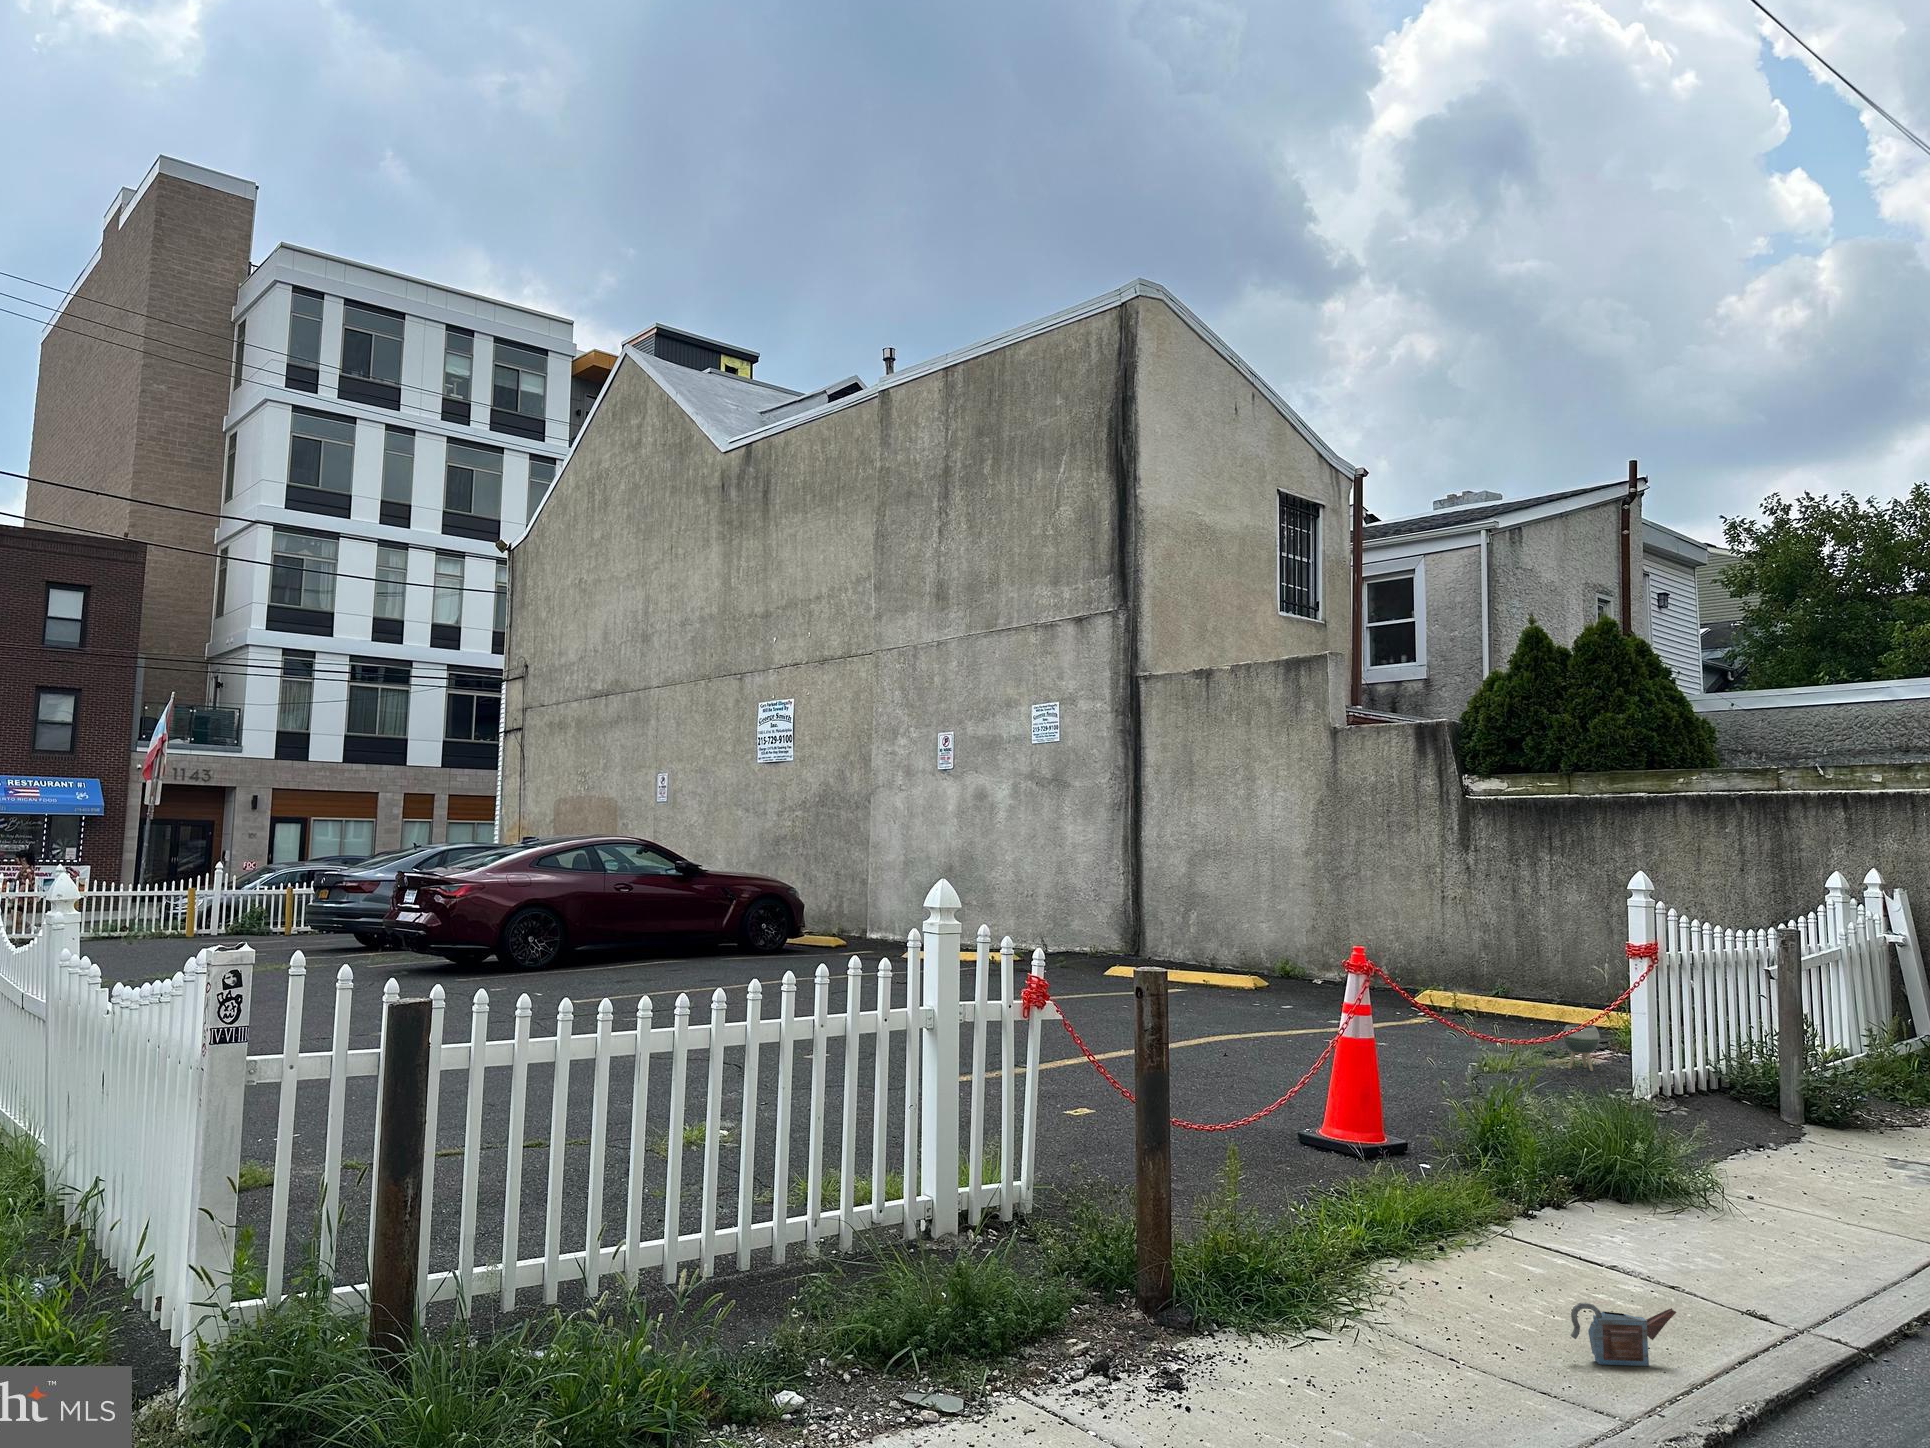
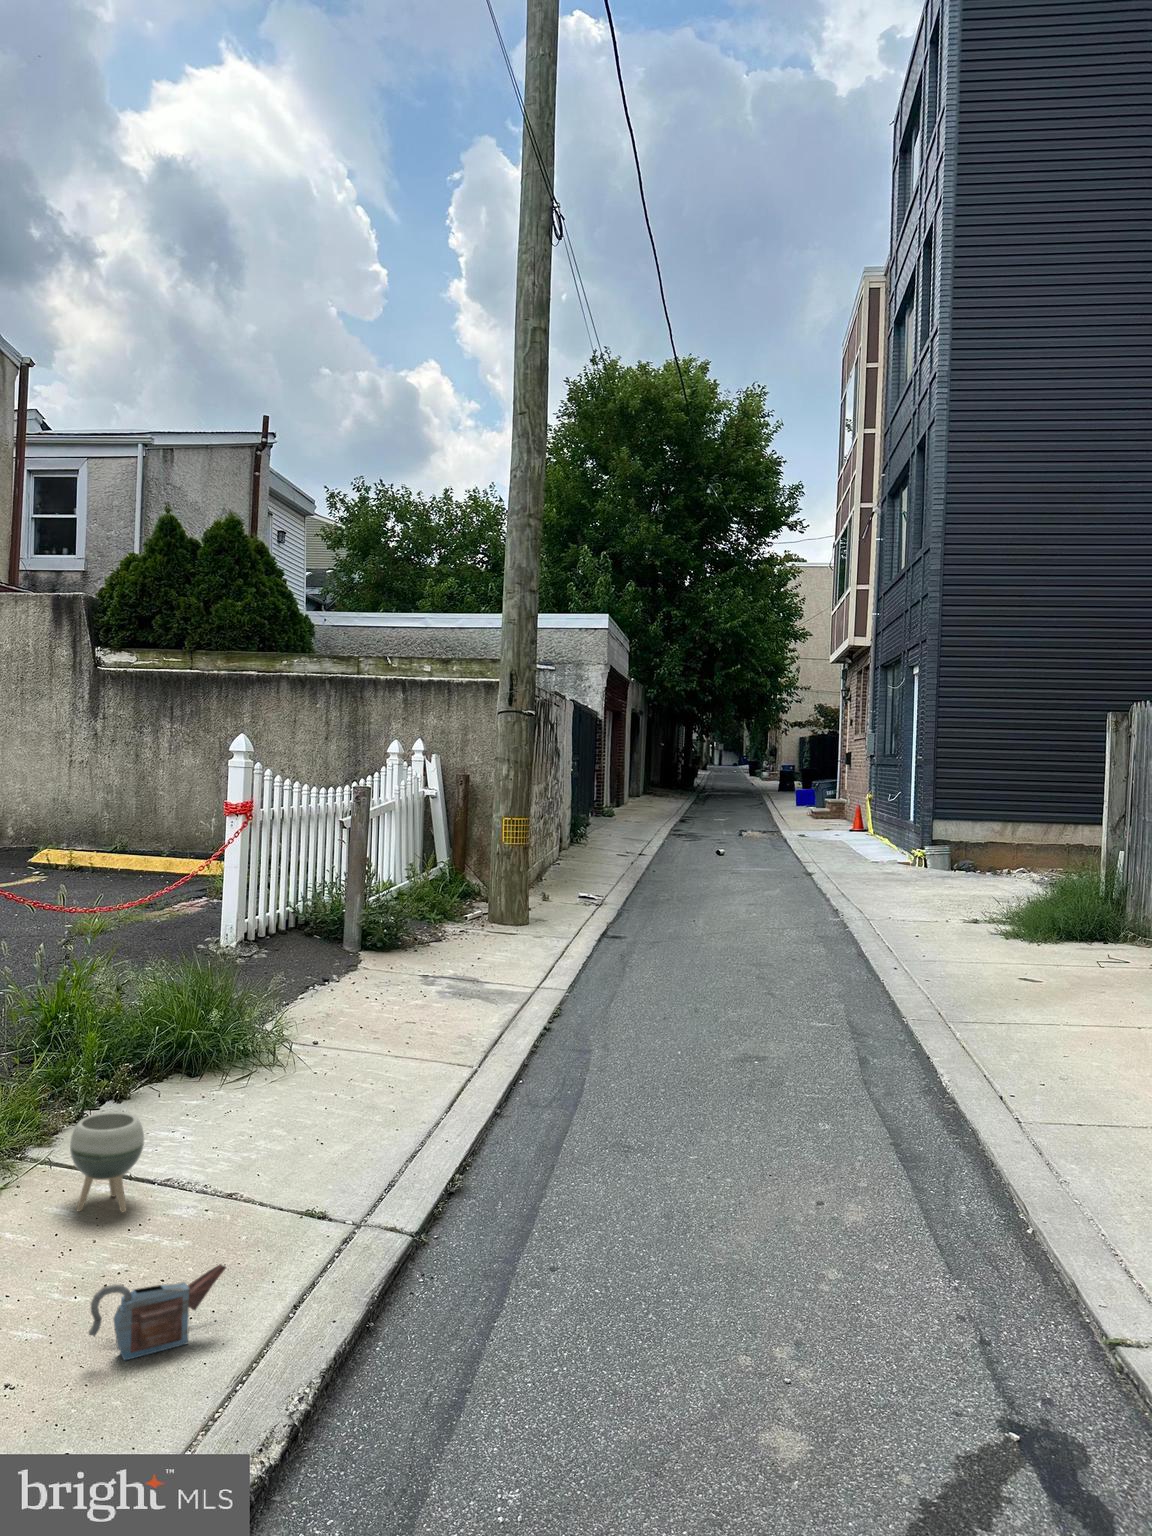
planter: present [1563,1025,1600,1071] -> present [70,1112,144,1212]

